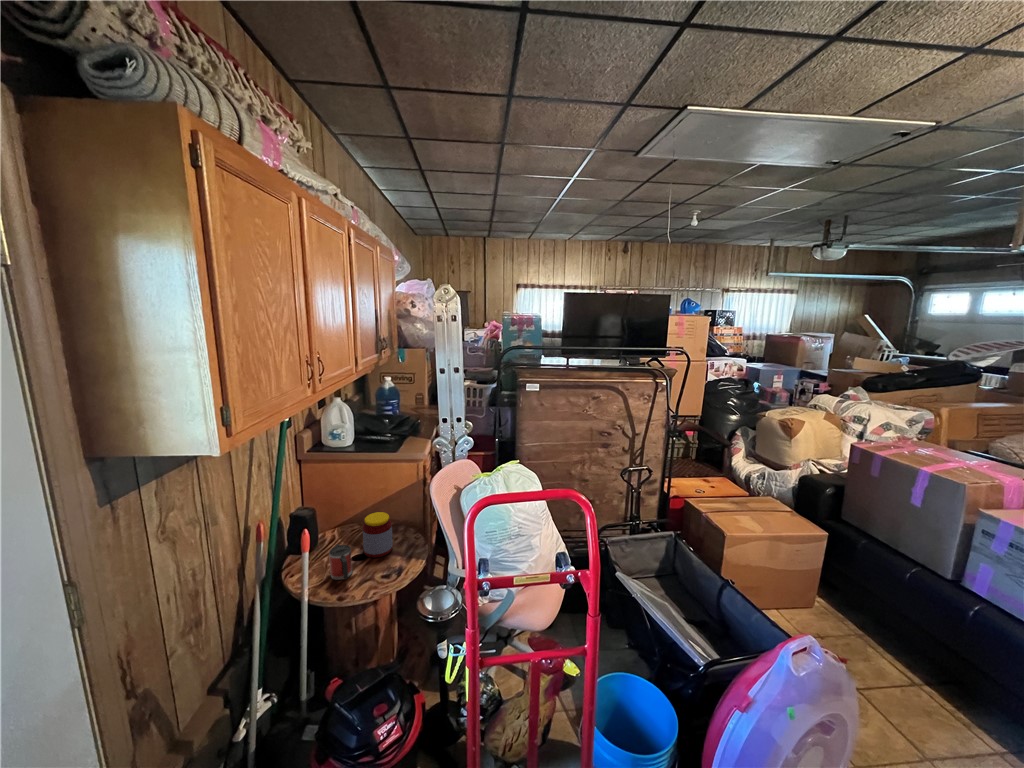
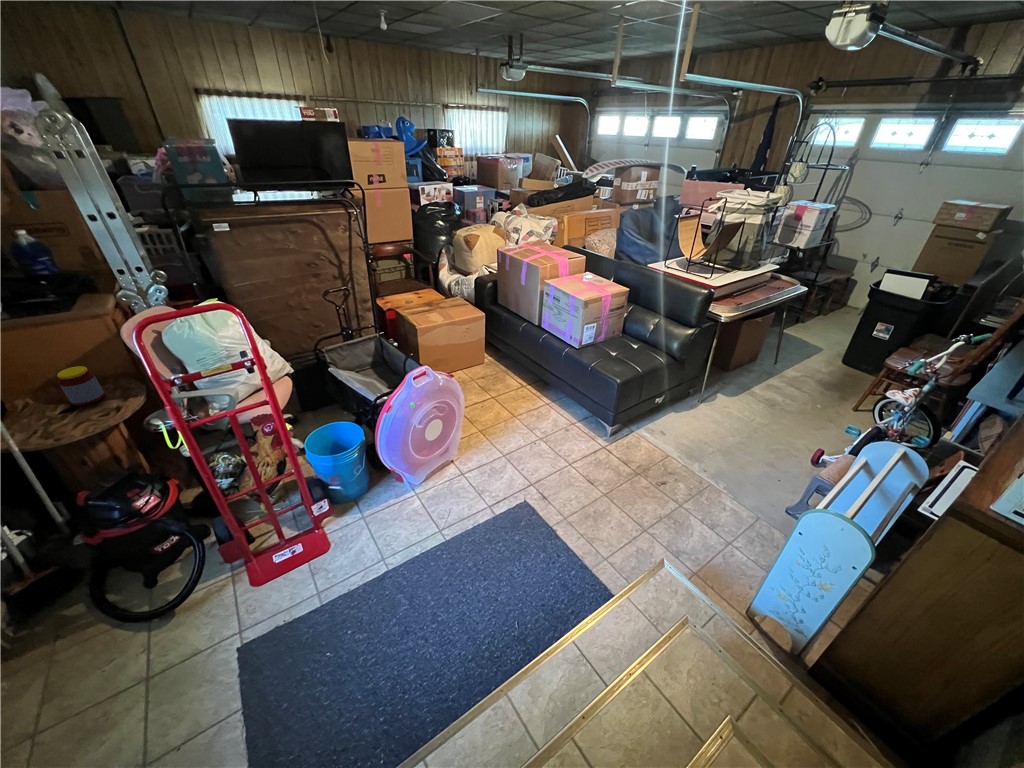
mug: present [329,544,352,580] -> none [26,399,64,429]

